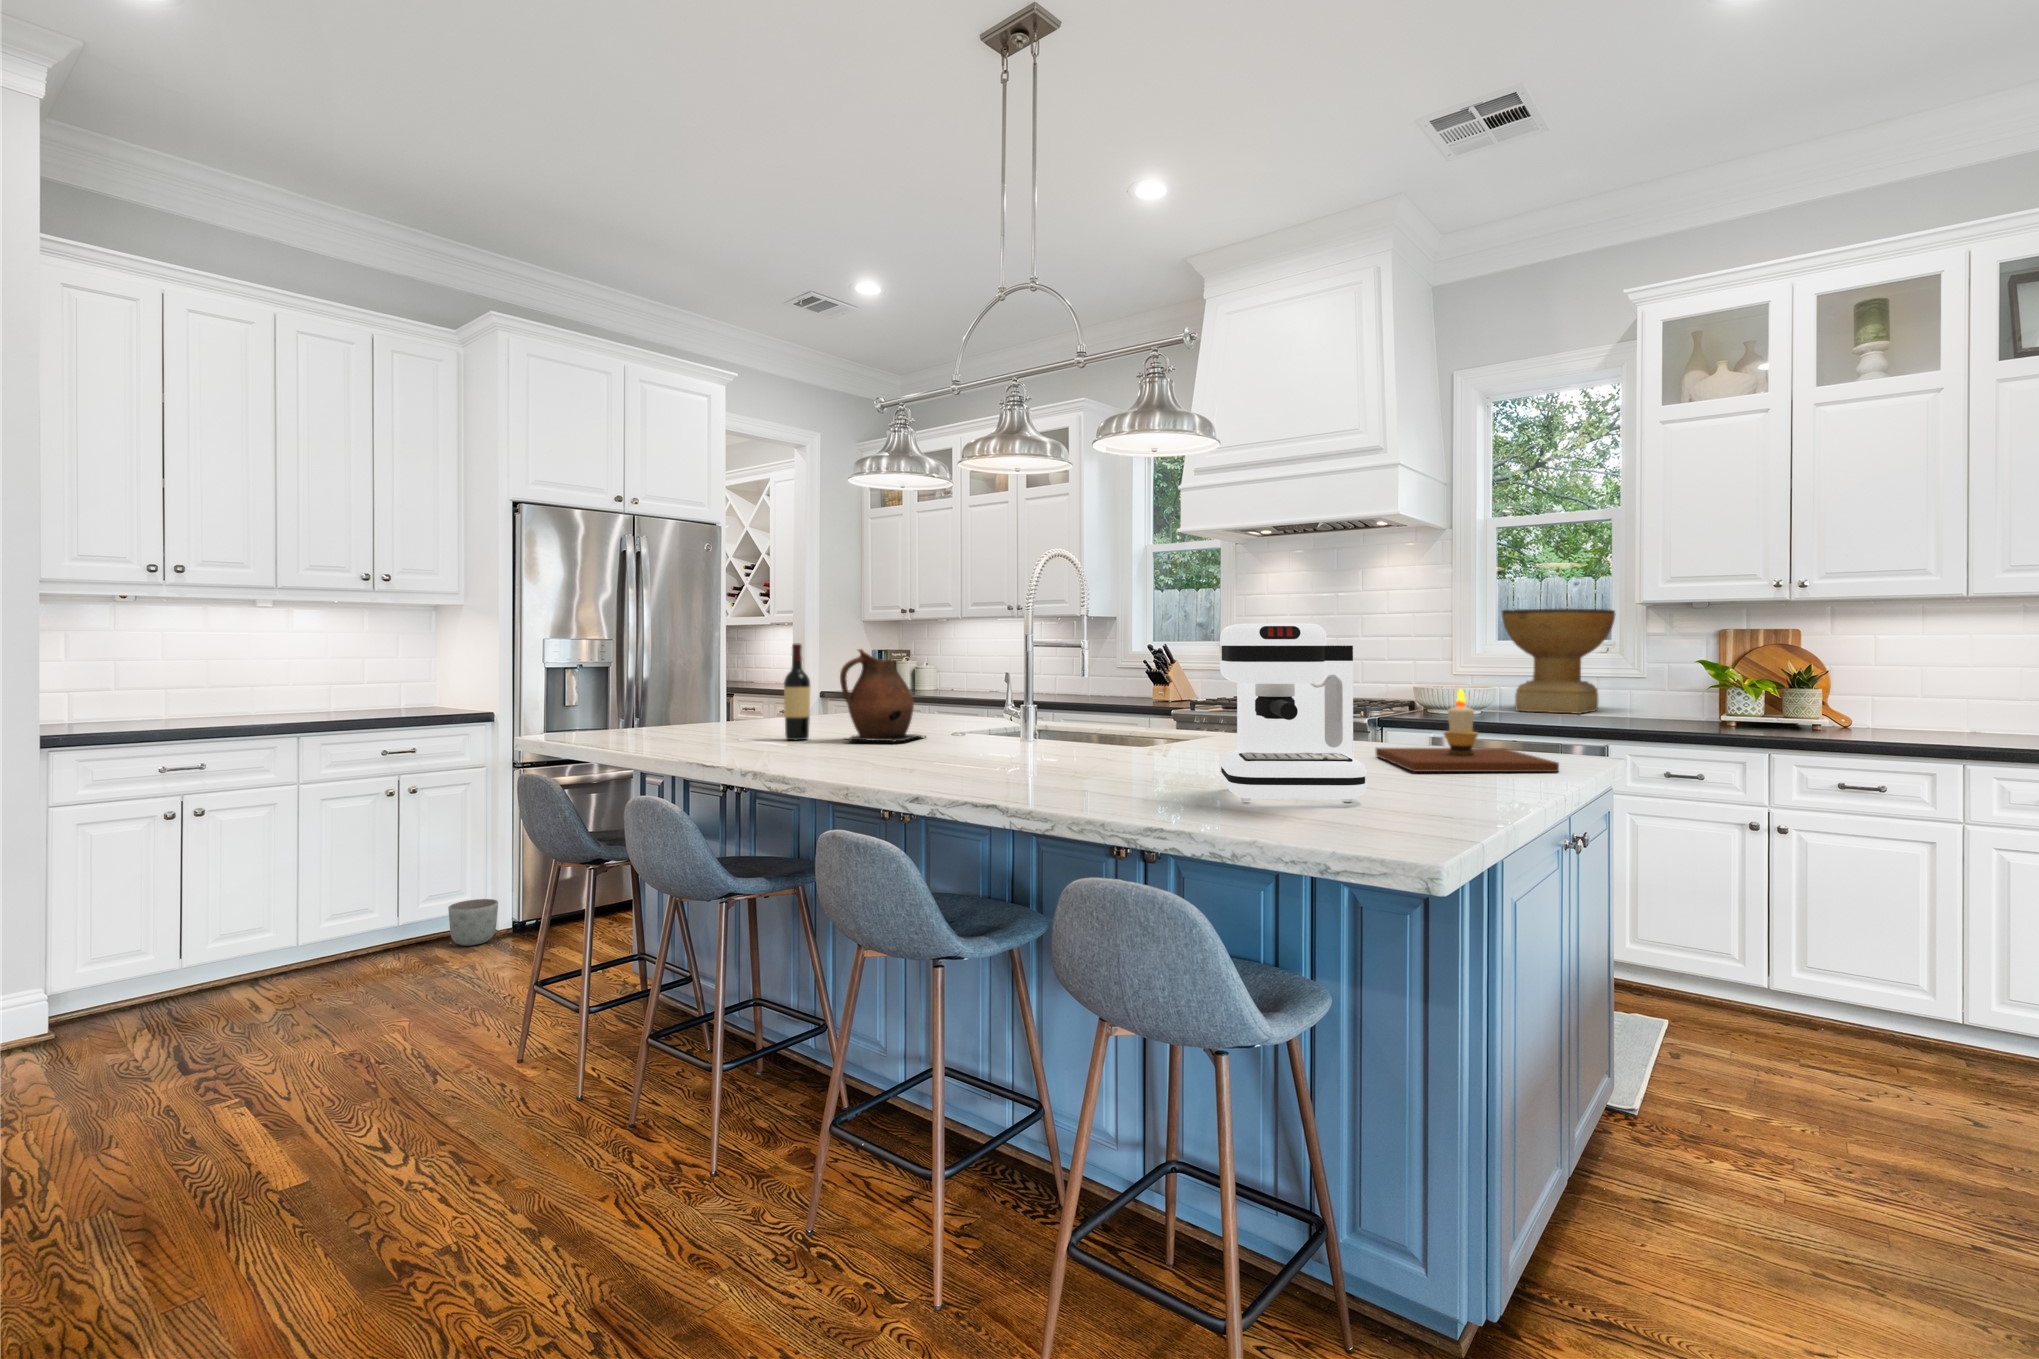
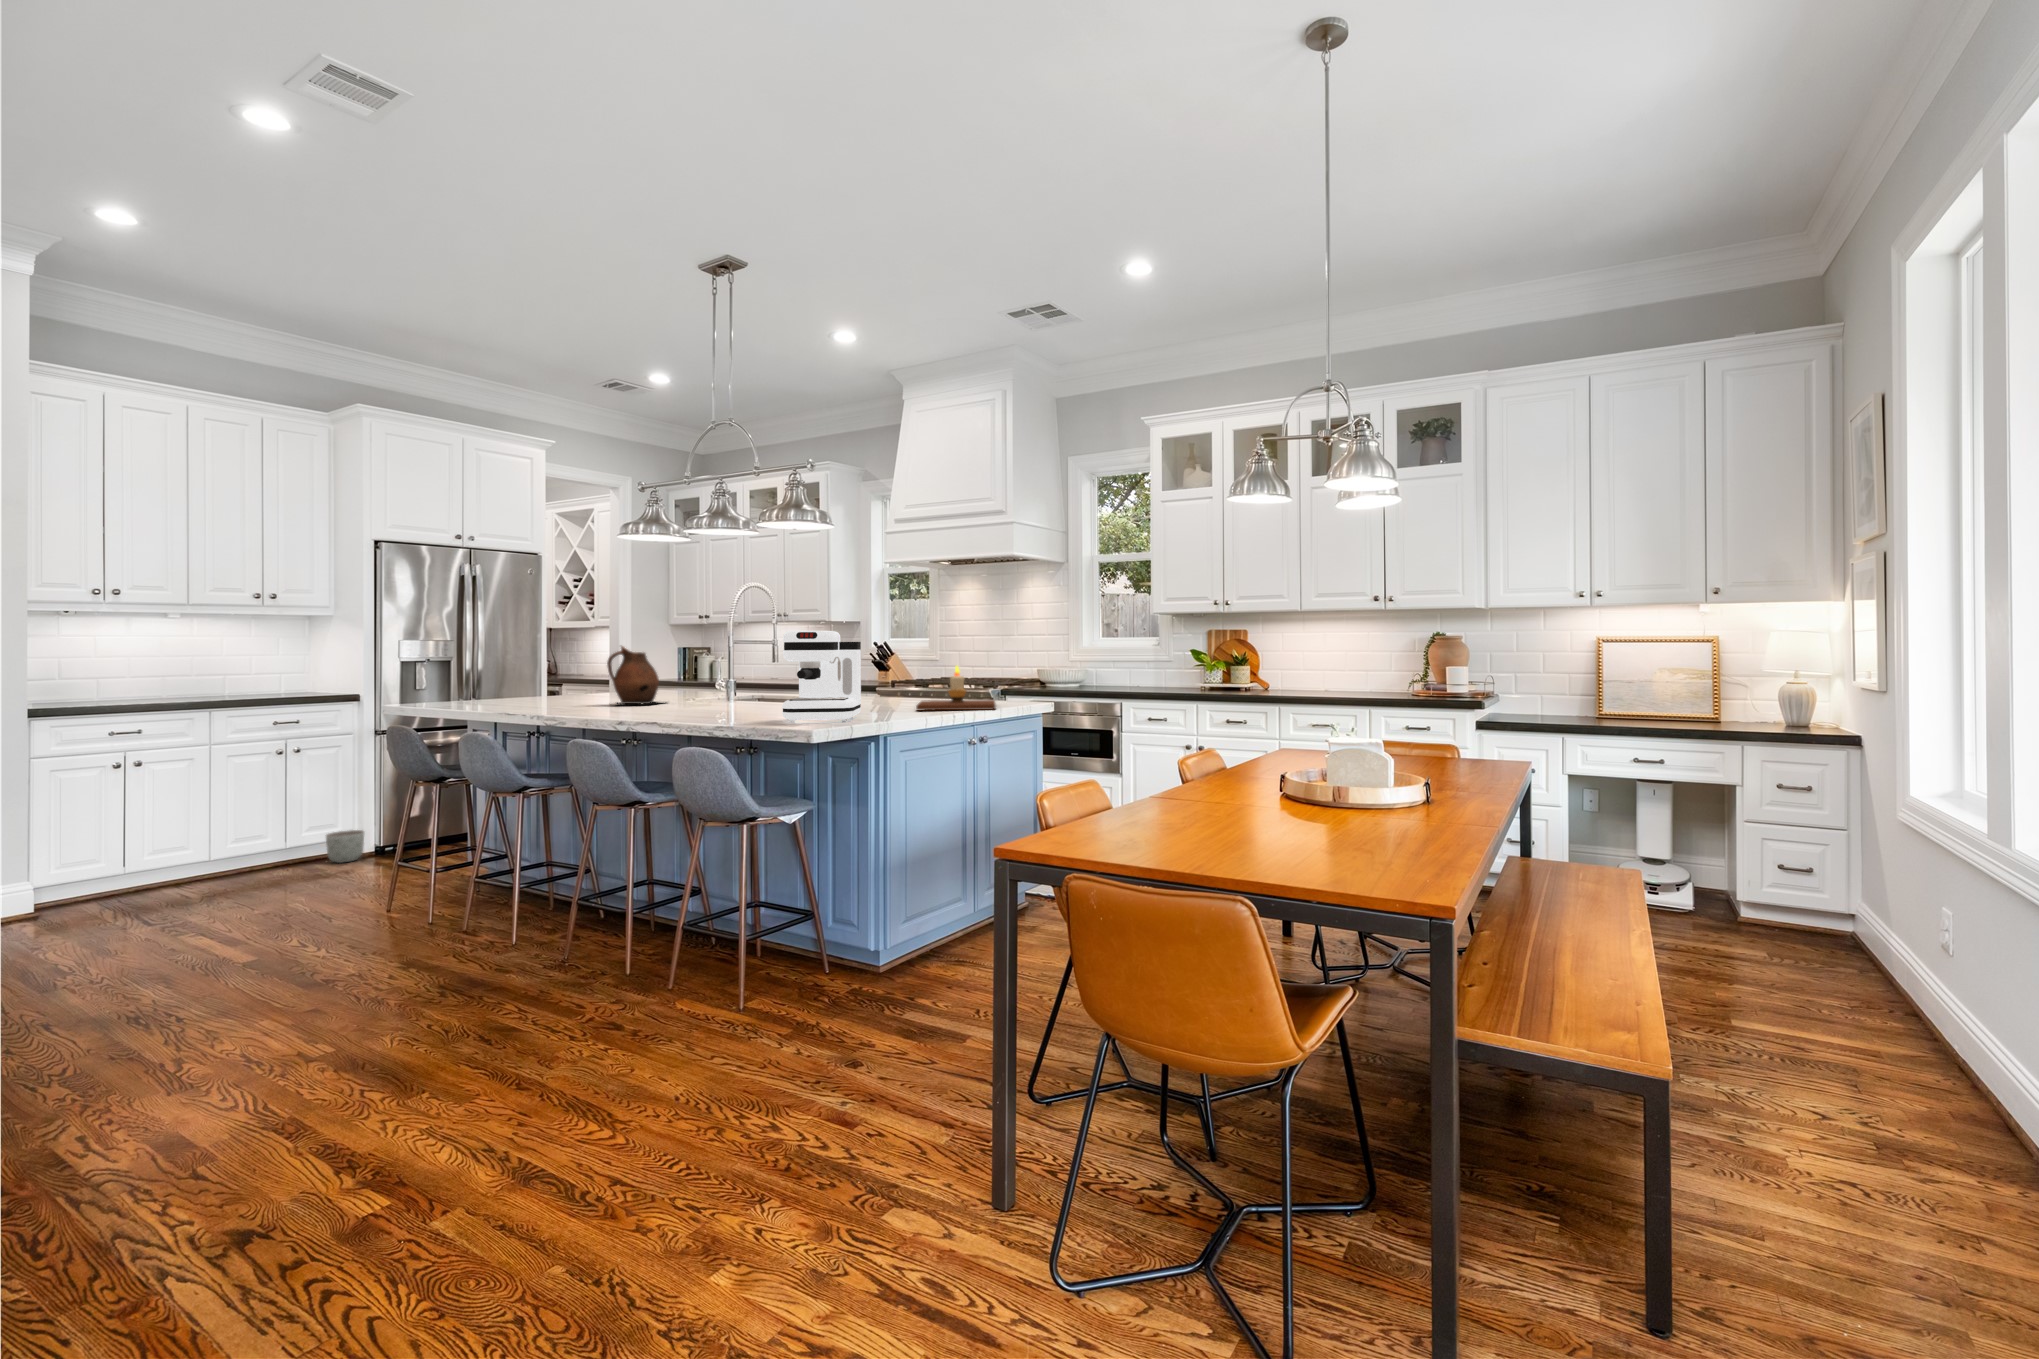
decorative bowl: present [1502,609,1615,714] -> none [1088,617,1156,685]
wine bottle: present [784,644,811,740] -> none [570,642,589,705]

